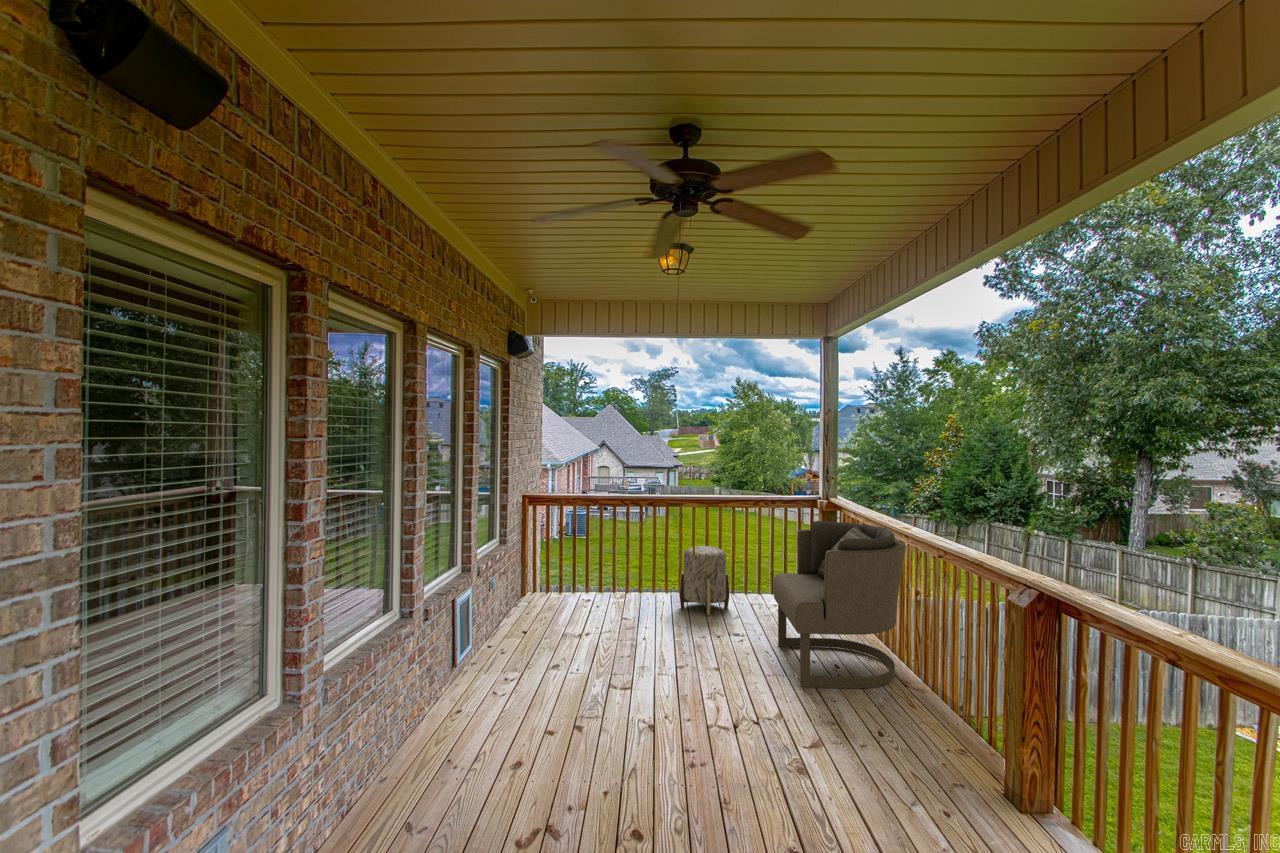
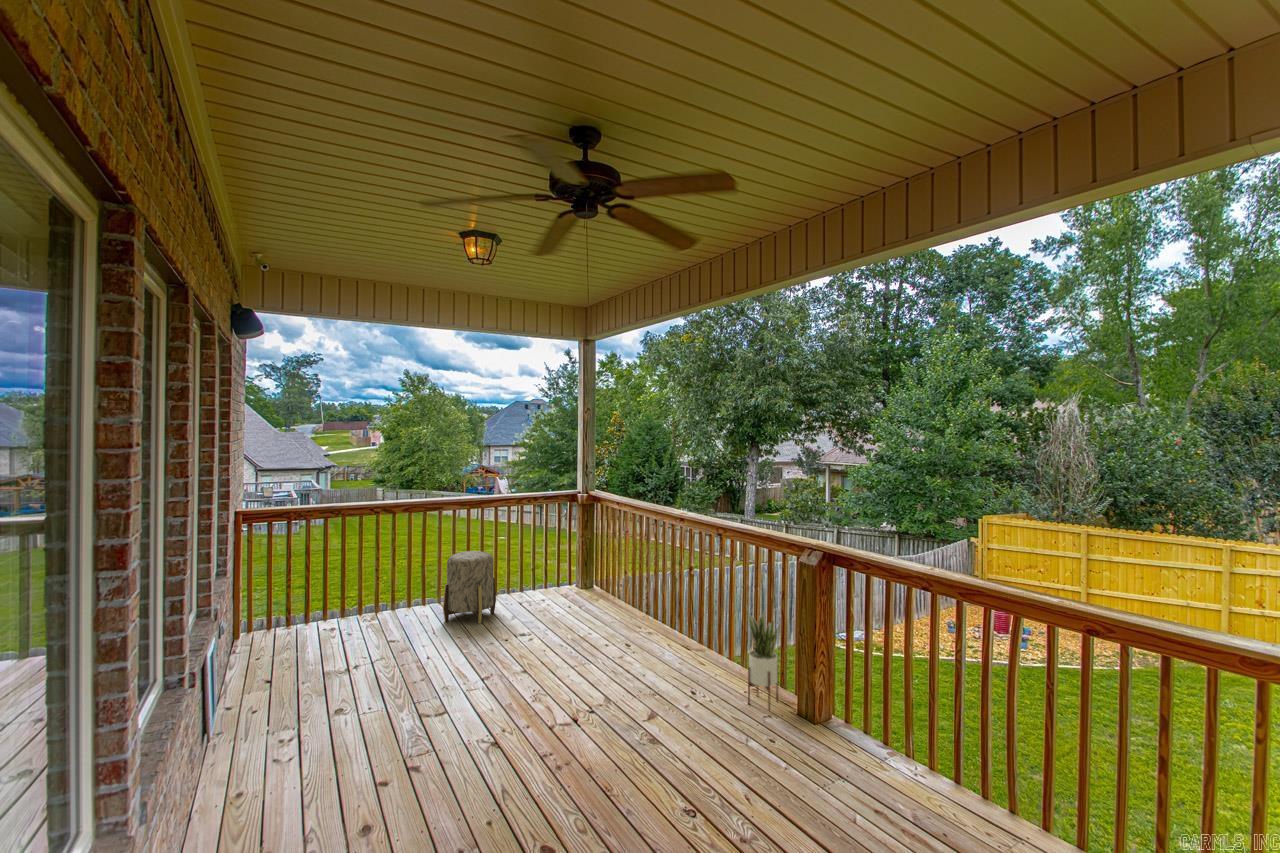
armchair: present [773,521,905,688] -> none [560,513,681,670]
potted plant: none [946,647,992,788] -> present [747,607,778,710]

